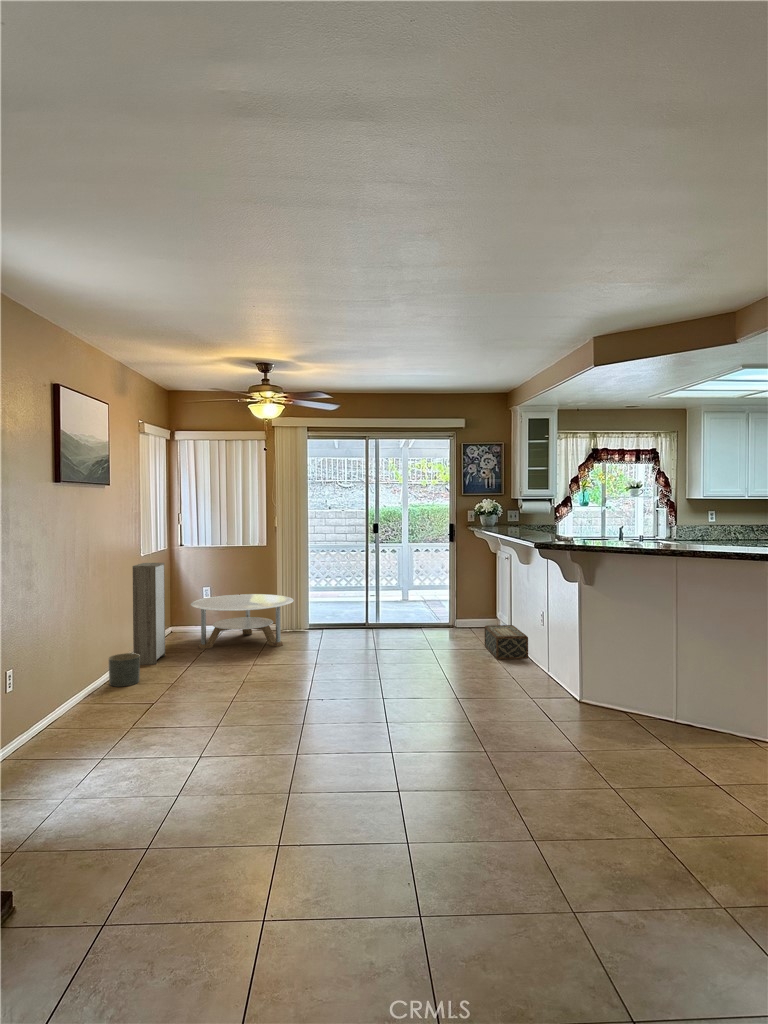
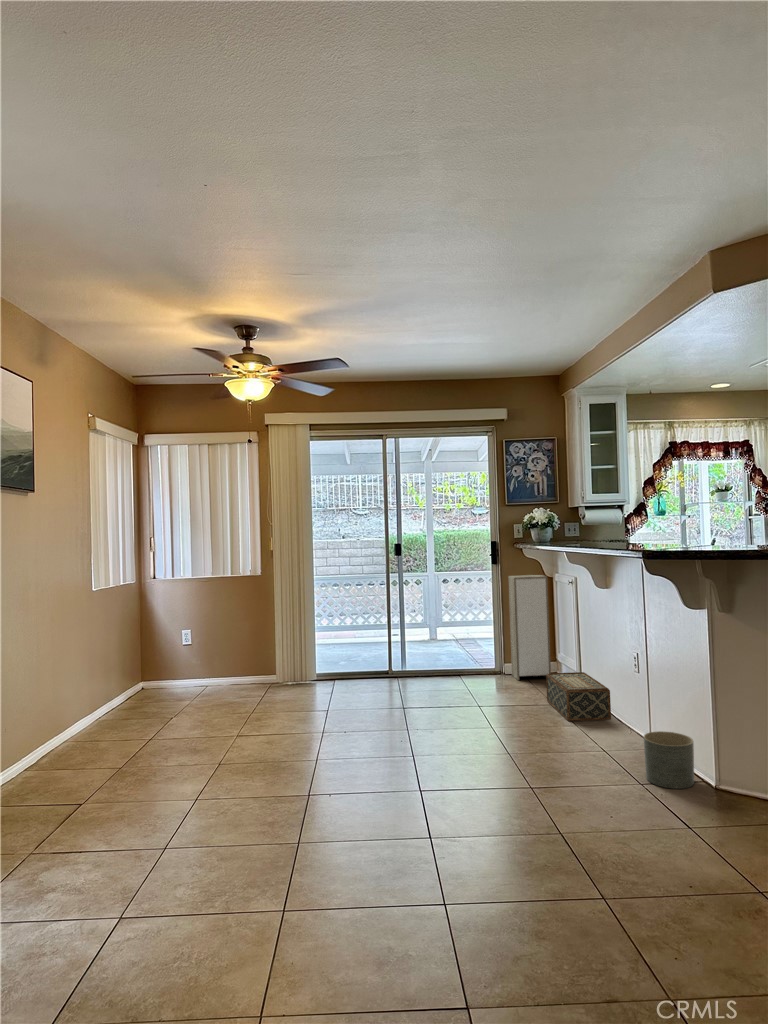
storage cabinet: present [133,563,165,665] -> present [509,575,551,680]
round table: present [191,594,294,649] -> none [161,636,294,711]
planter: present [109,653,140,687] -> present [644,731,694,789]

